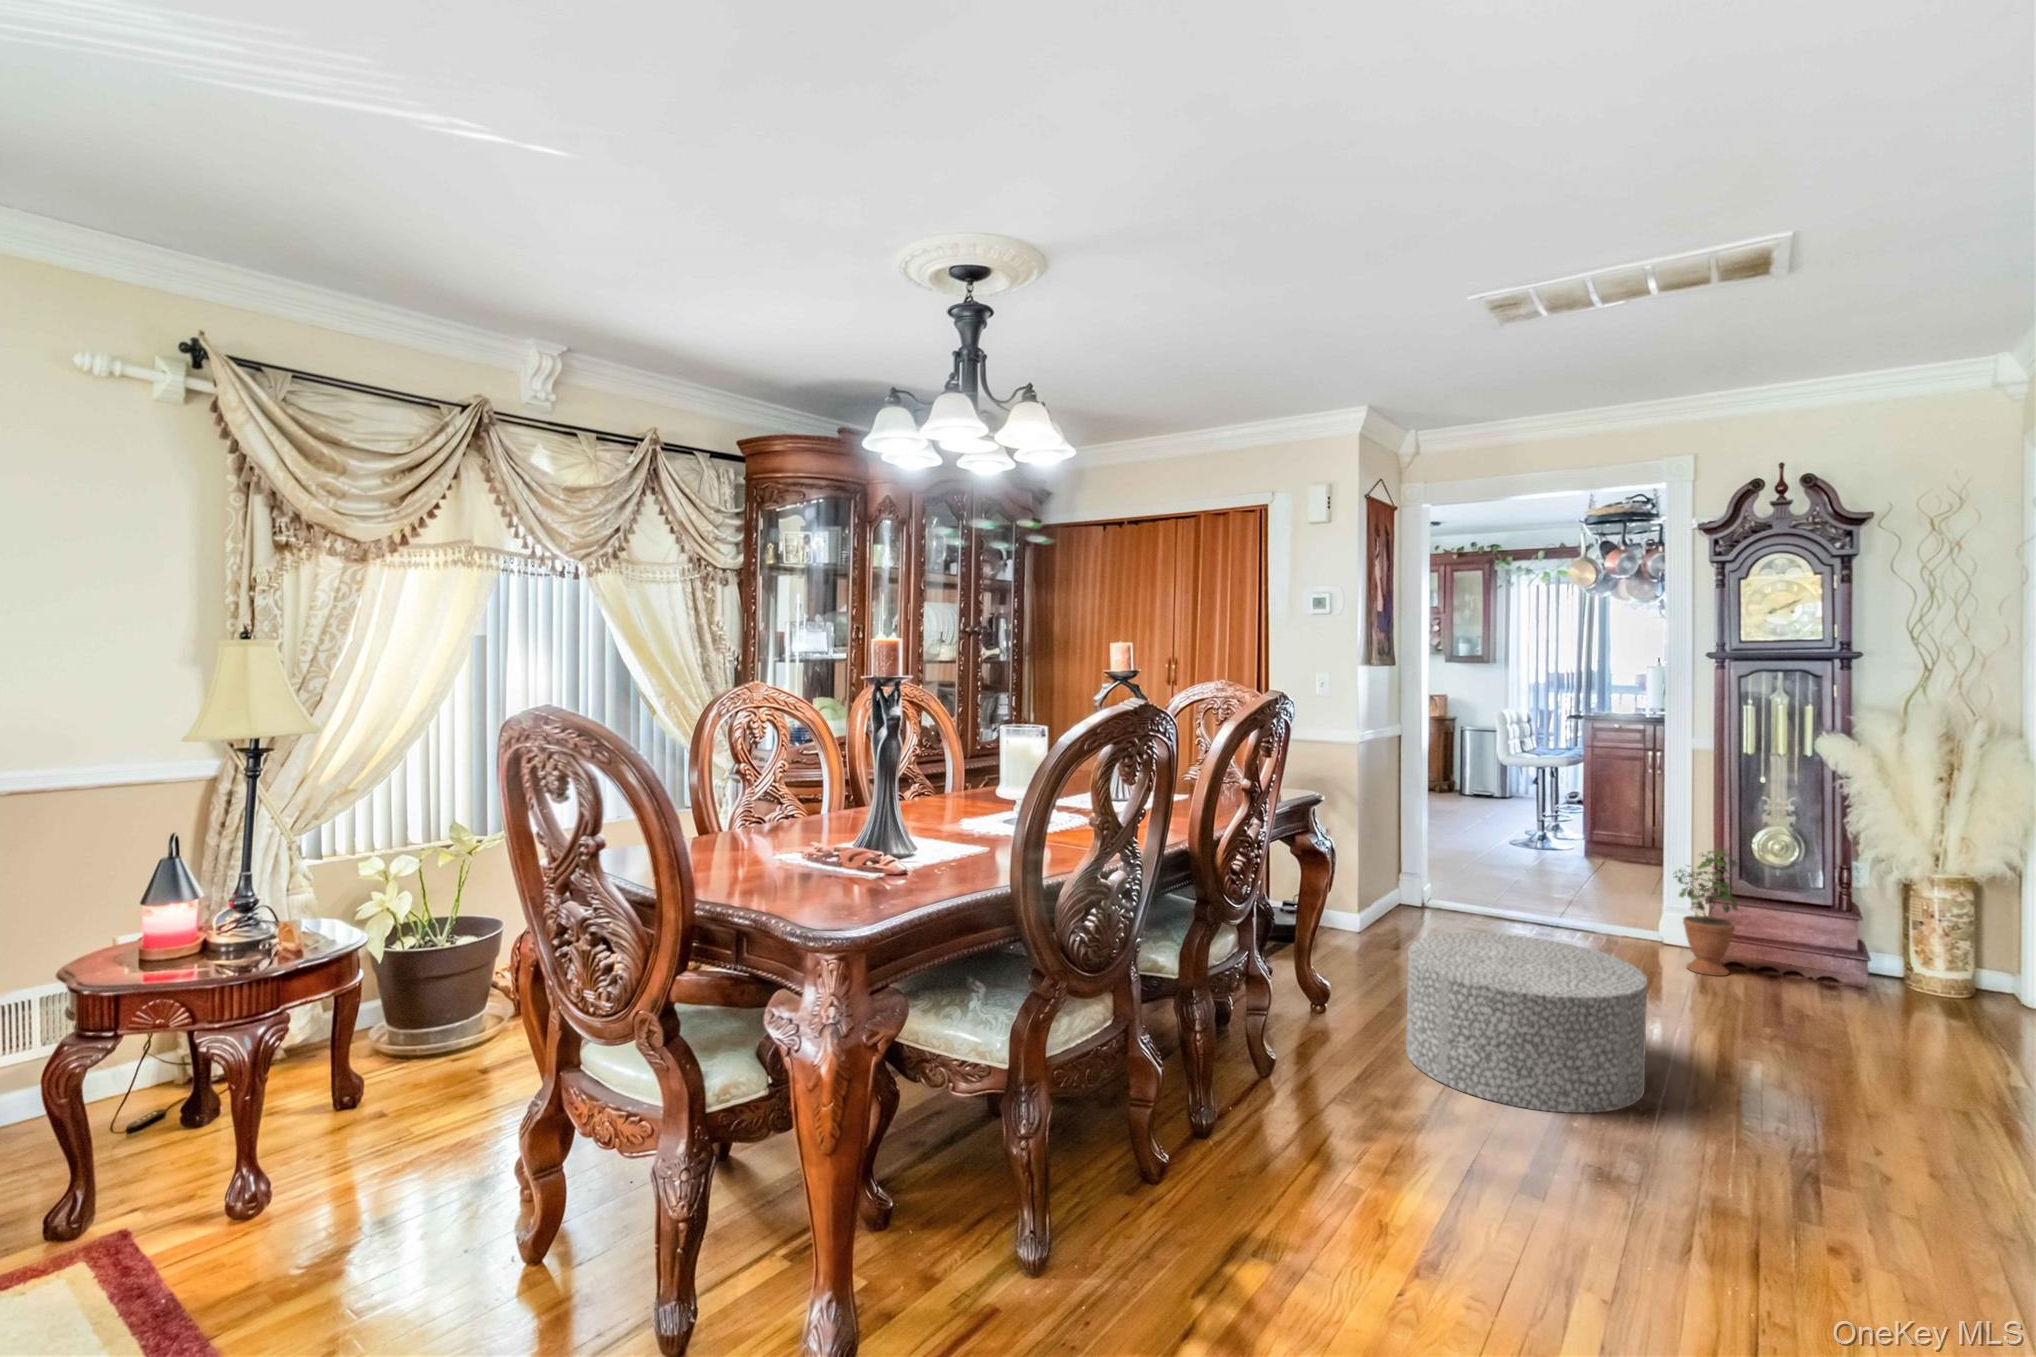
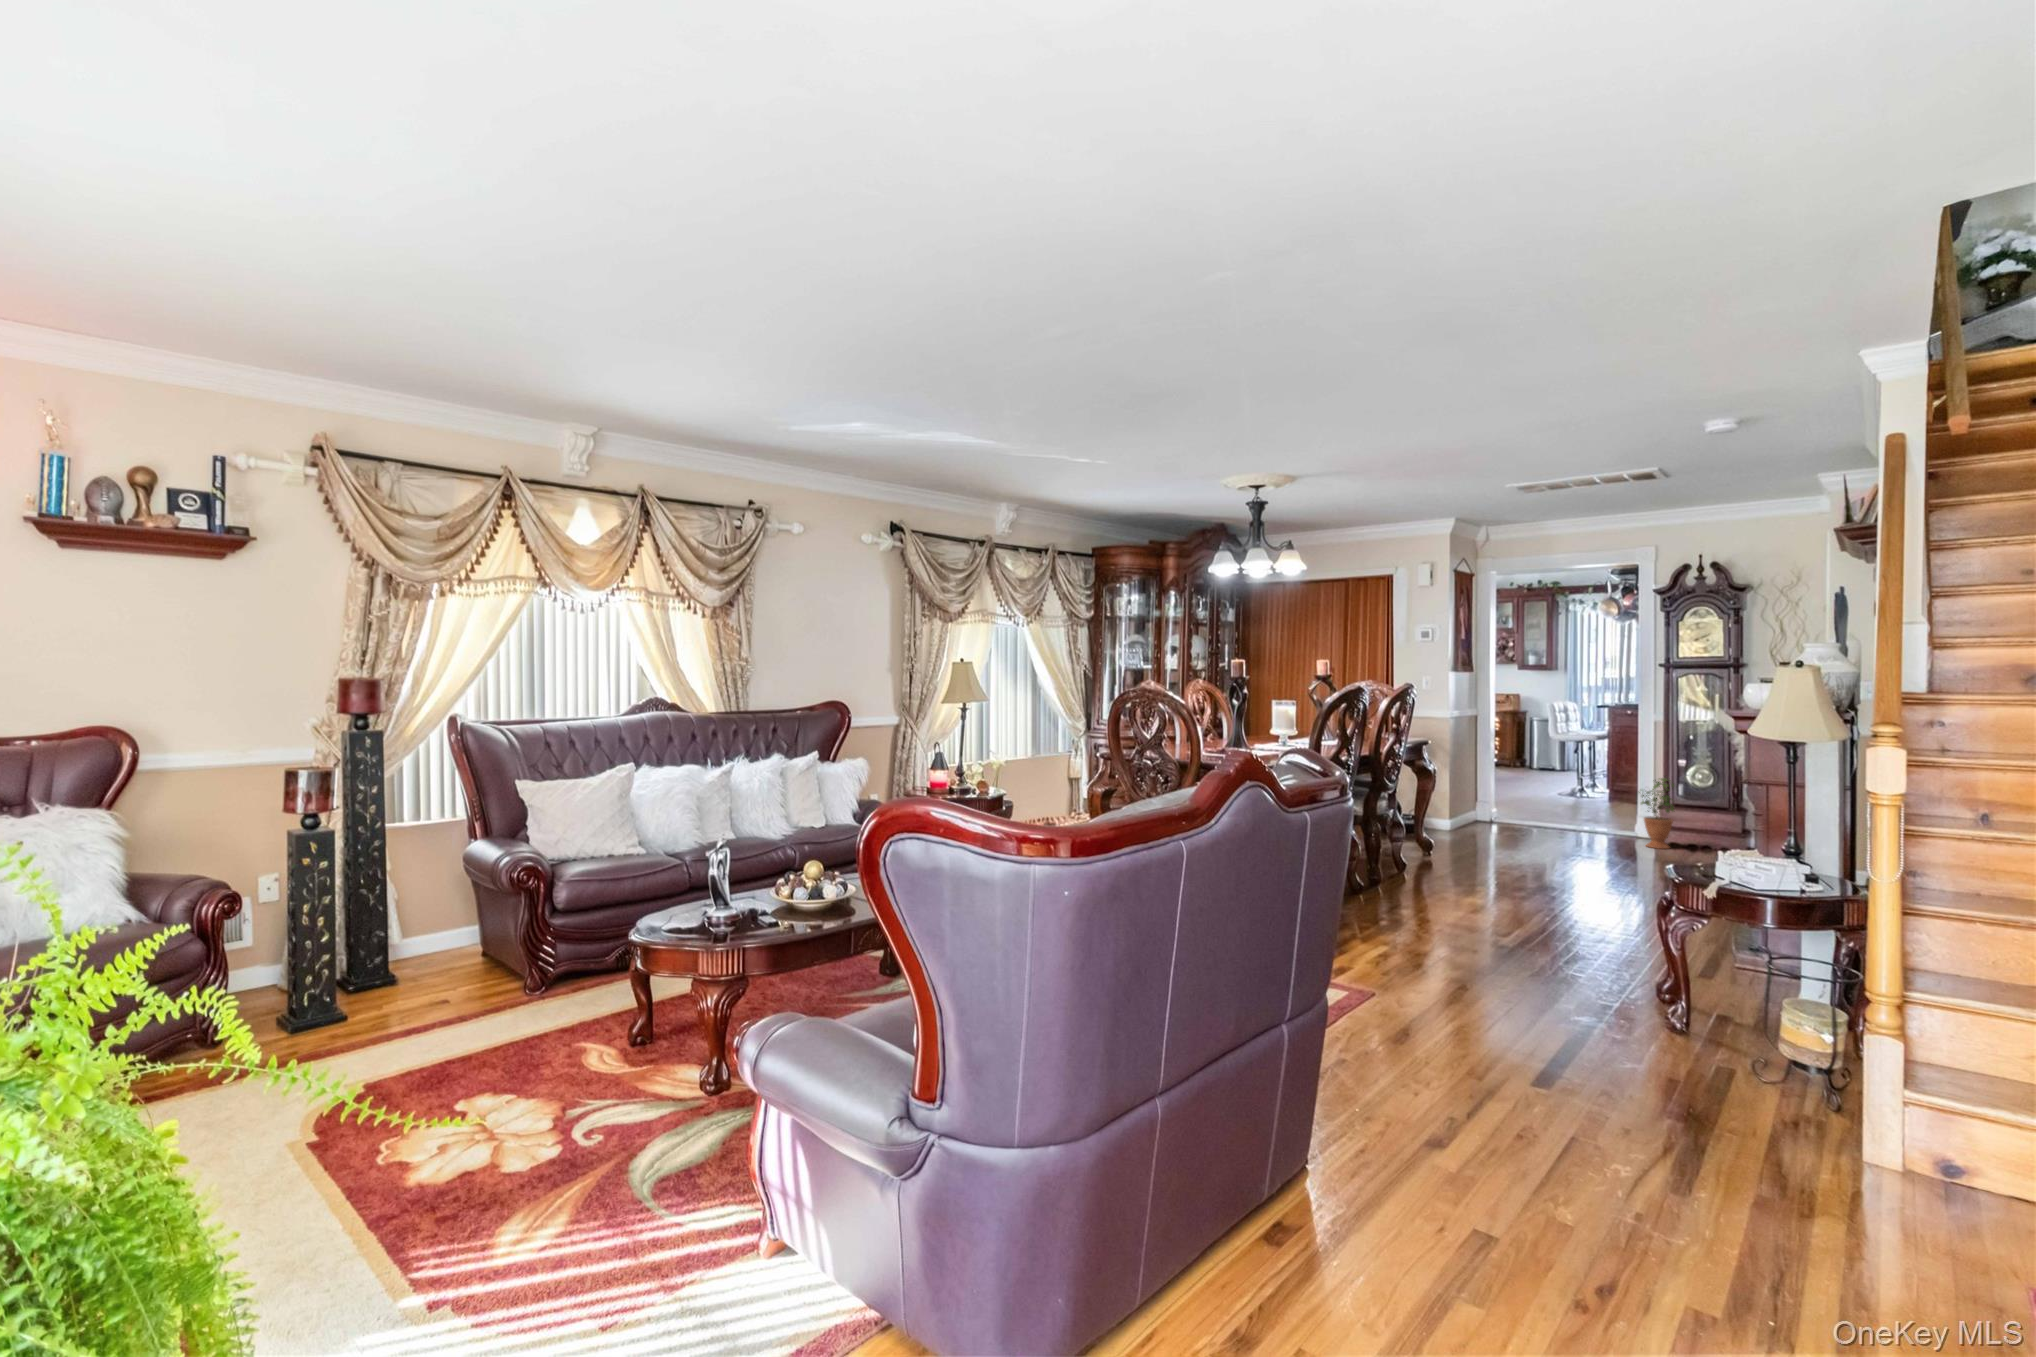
ottoman: present [1406,933,1647,1113] -> none [1474,812,1596,886]

